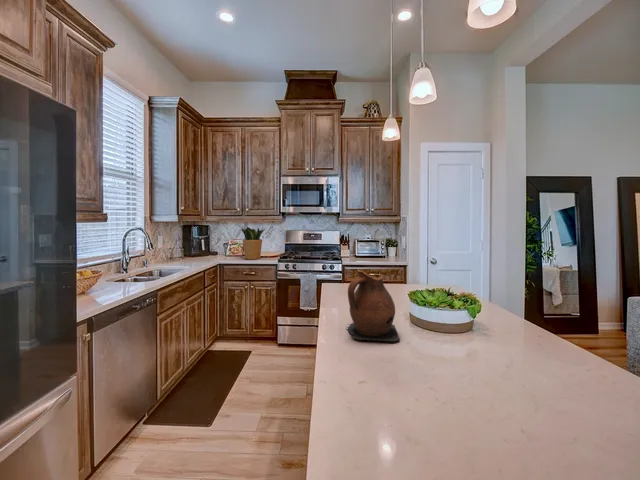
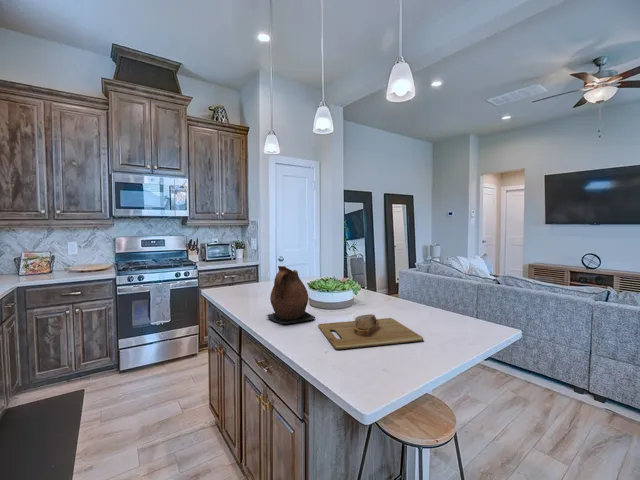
potted plant: present [239,226,265,260] -> none [43,232,94,275]
cutting board: none [381,350,541,426] -> present [318,314,423,350]

